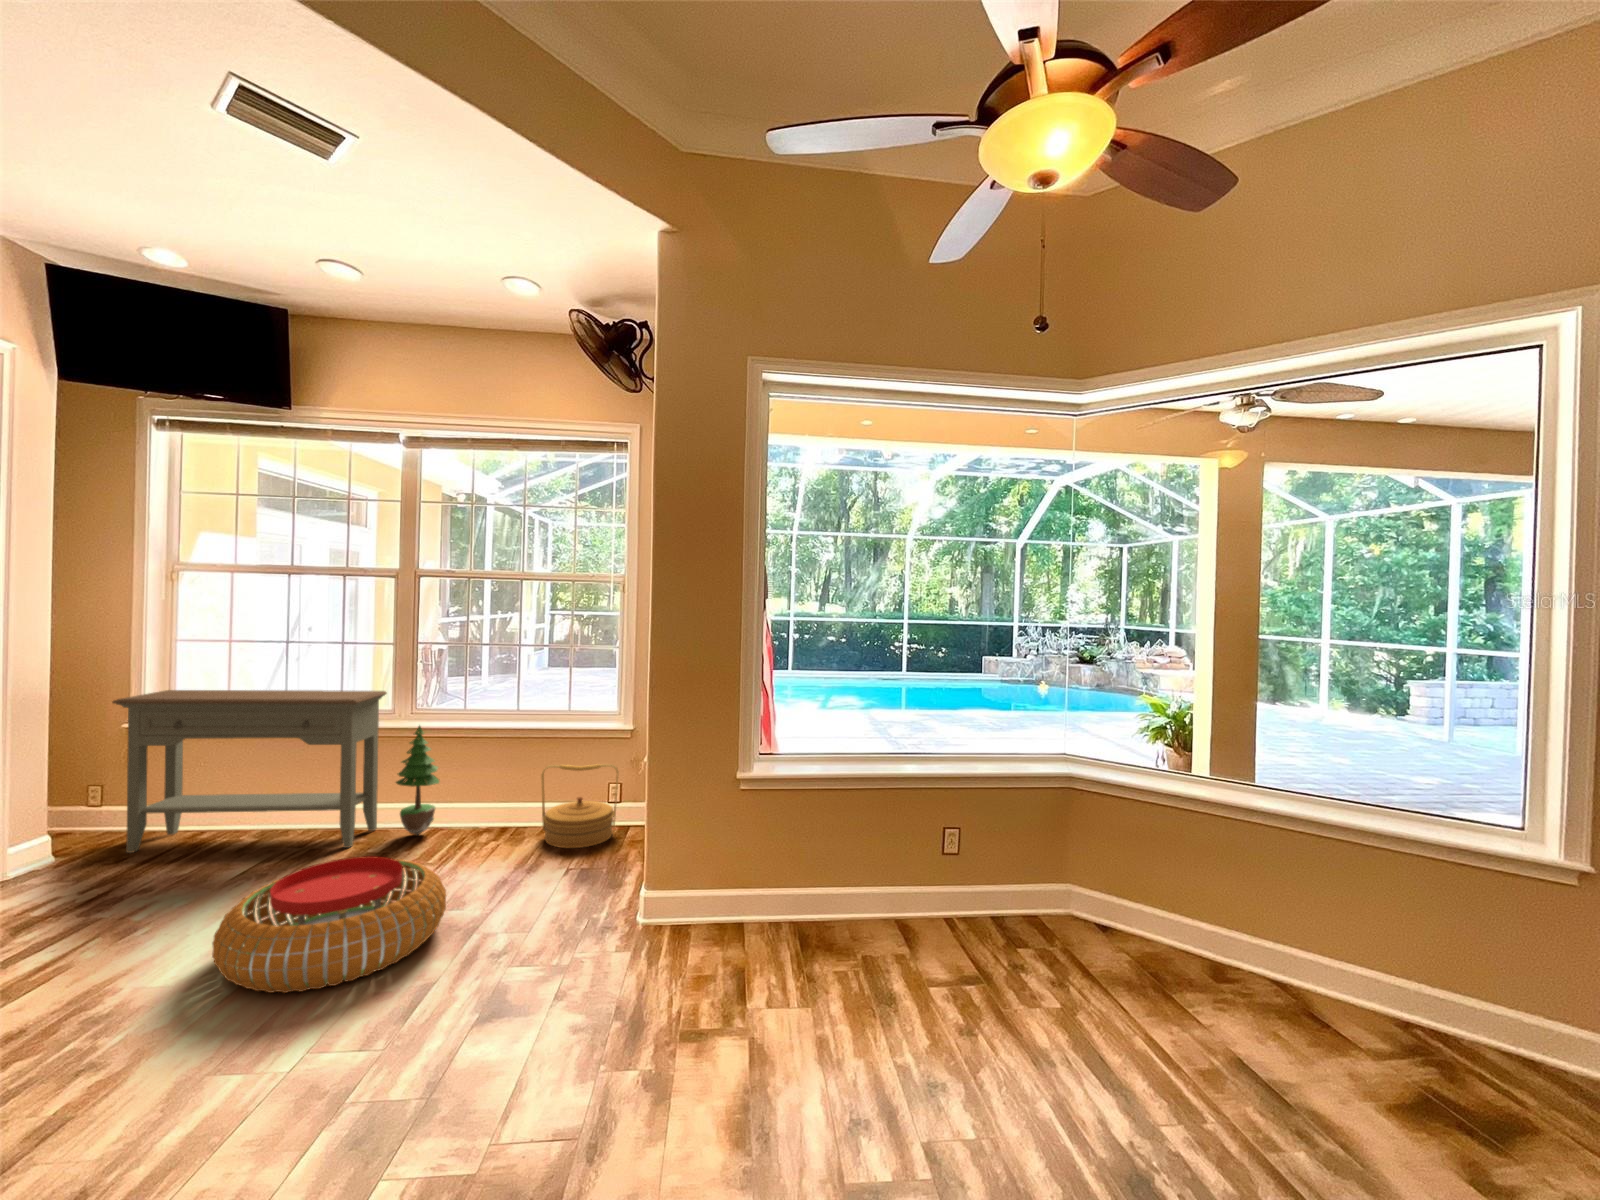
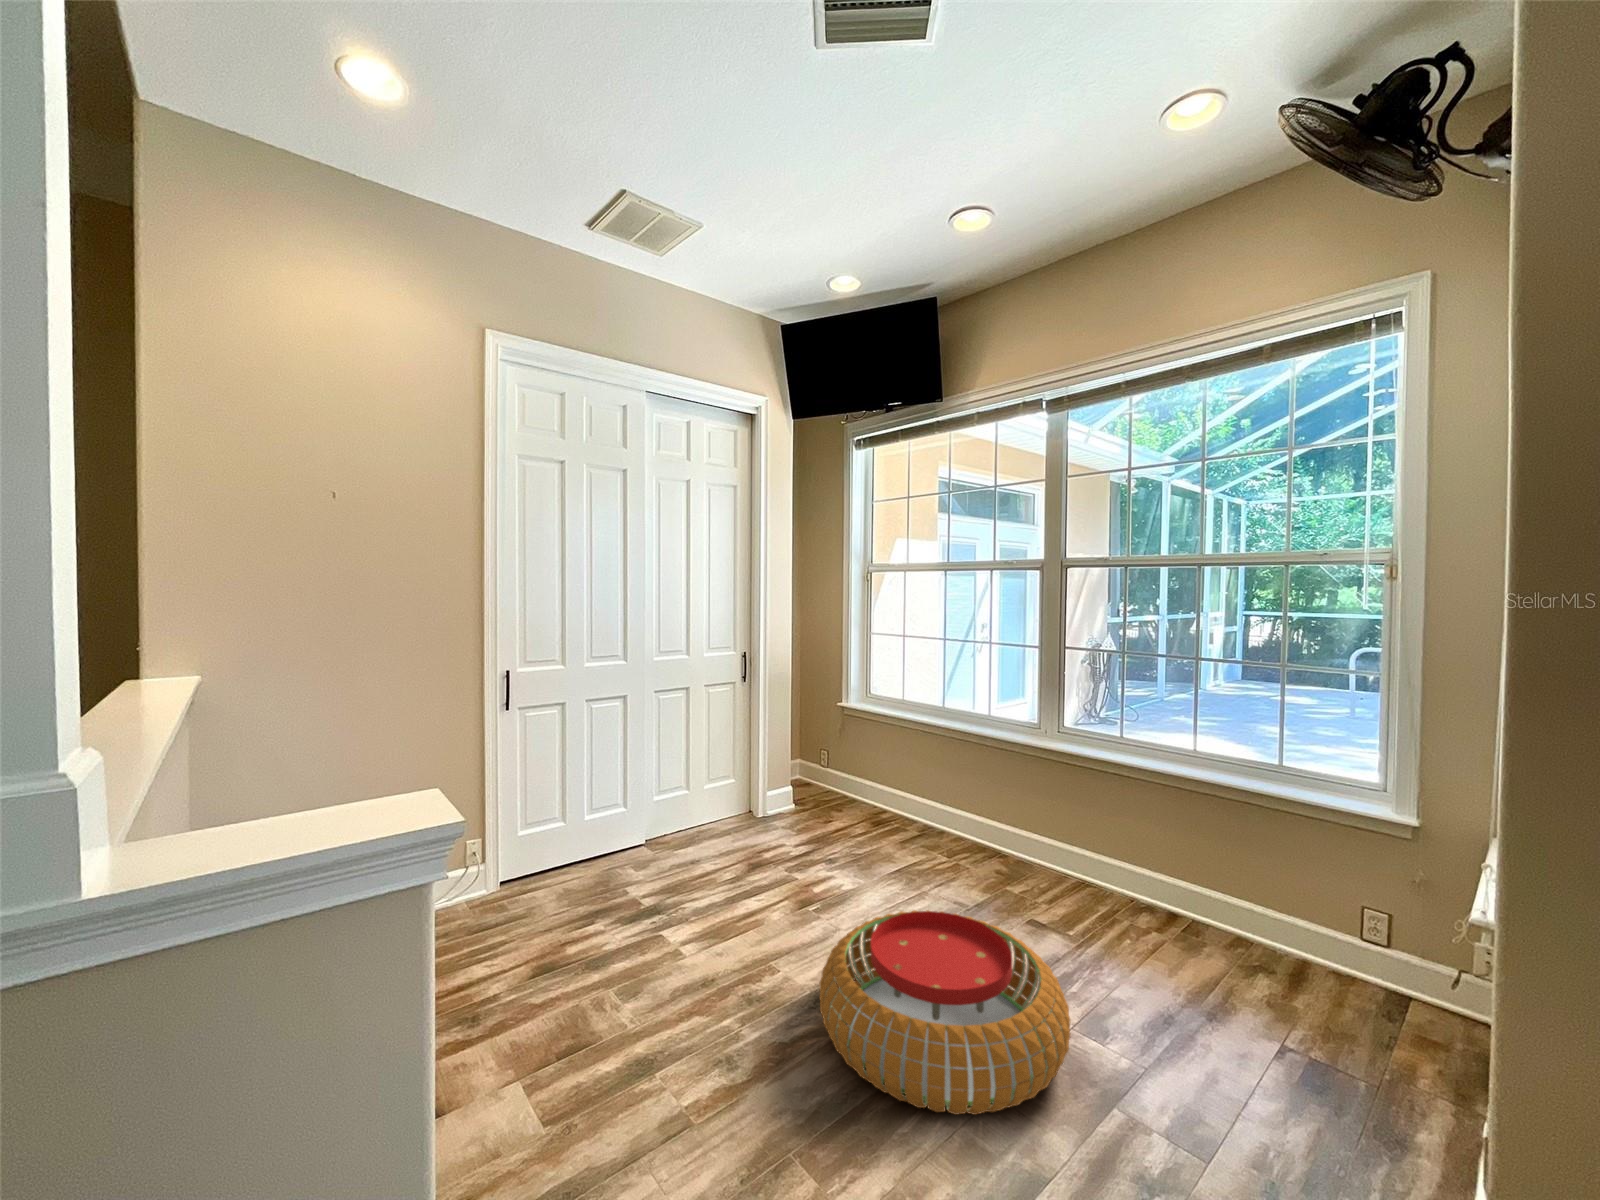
console table: present [112,690,387,853] -> none [822,677,1031,875]
potted tree: present [396,726,439,835] -> none [1036,748,1089,884]
woven basket: present [541,764,619,848] -> none [1232,848,1385,1014]

